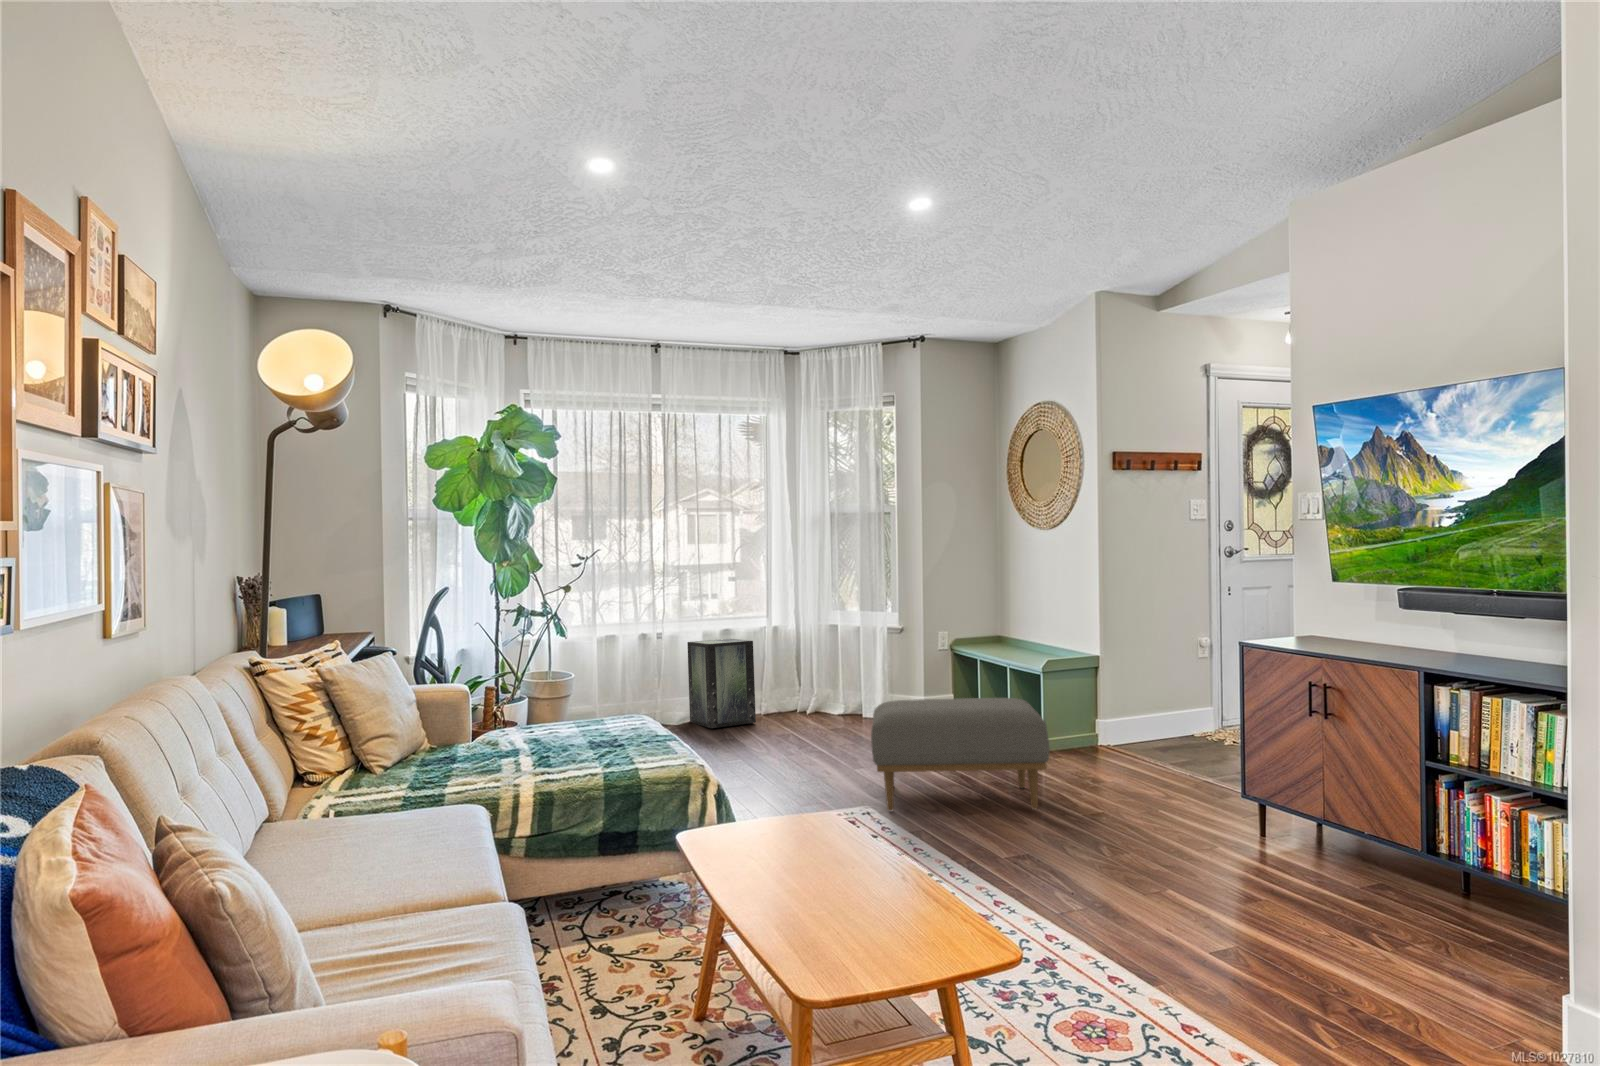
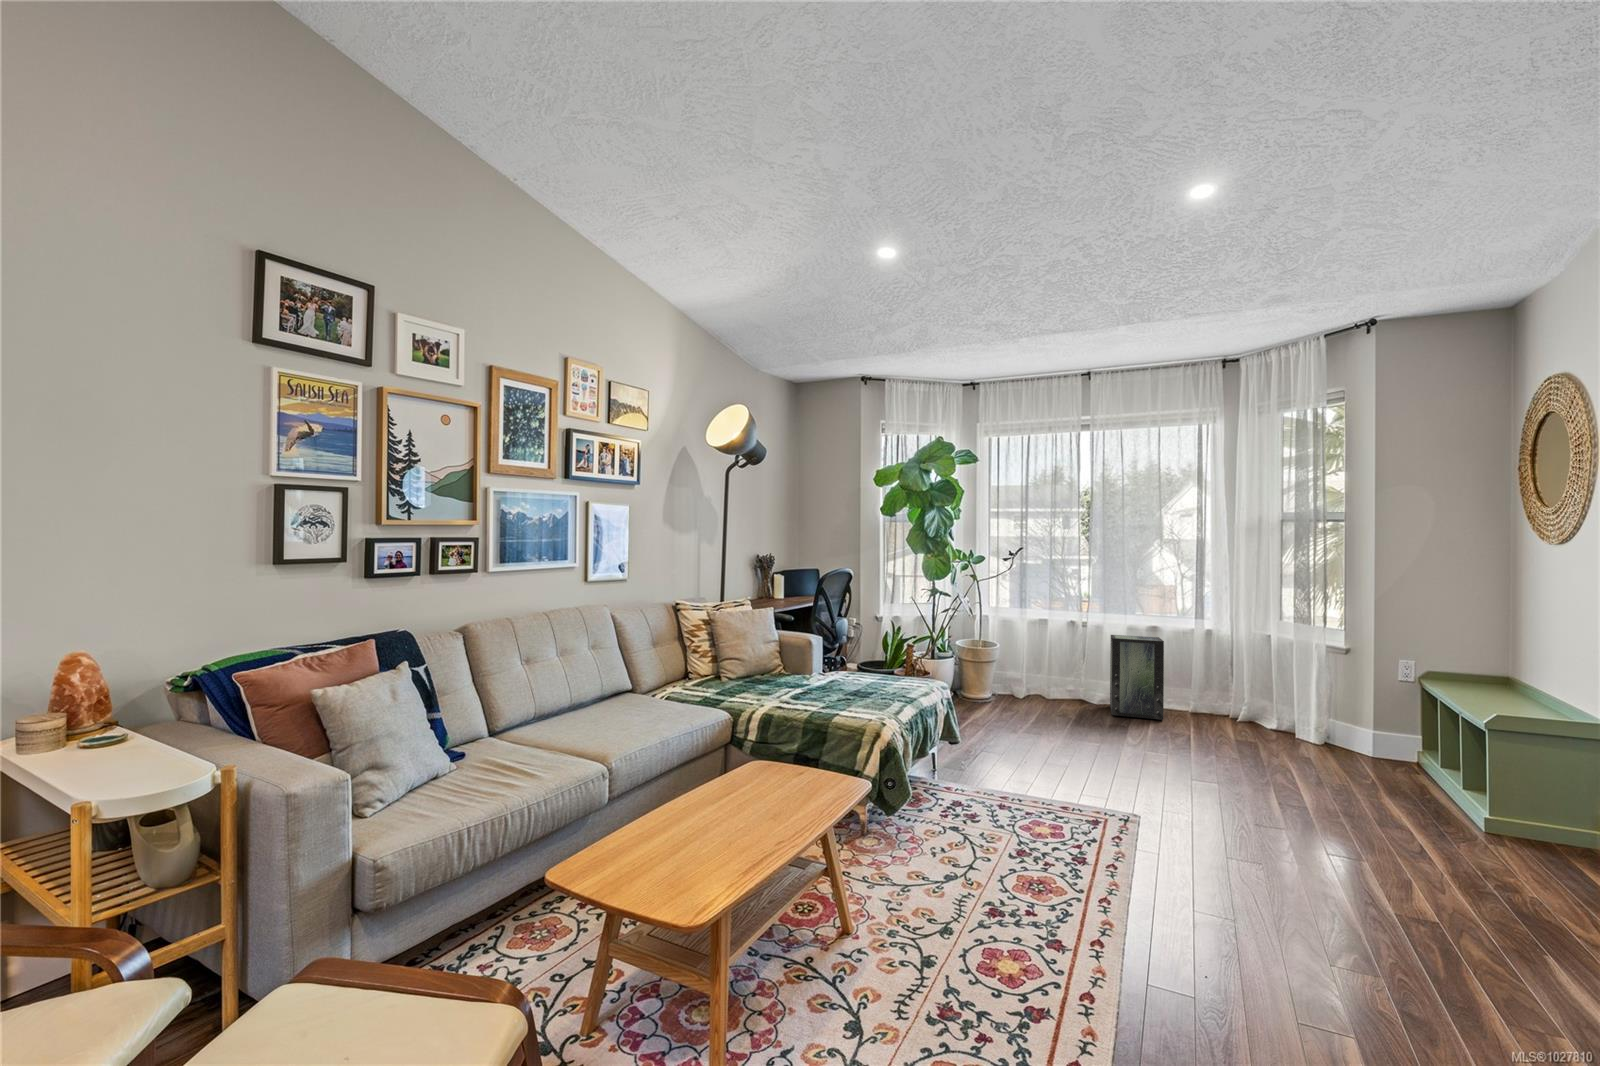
ottoman: present [871,698,1050,811] -> none [1105,718,1360,879]

